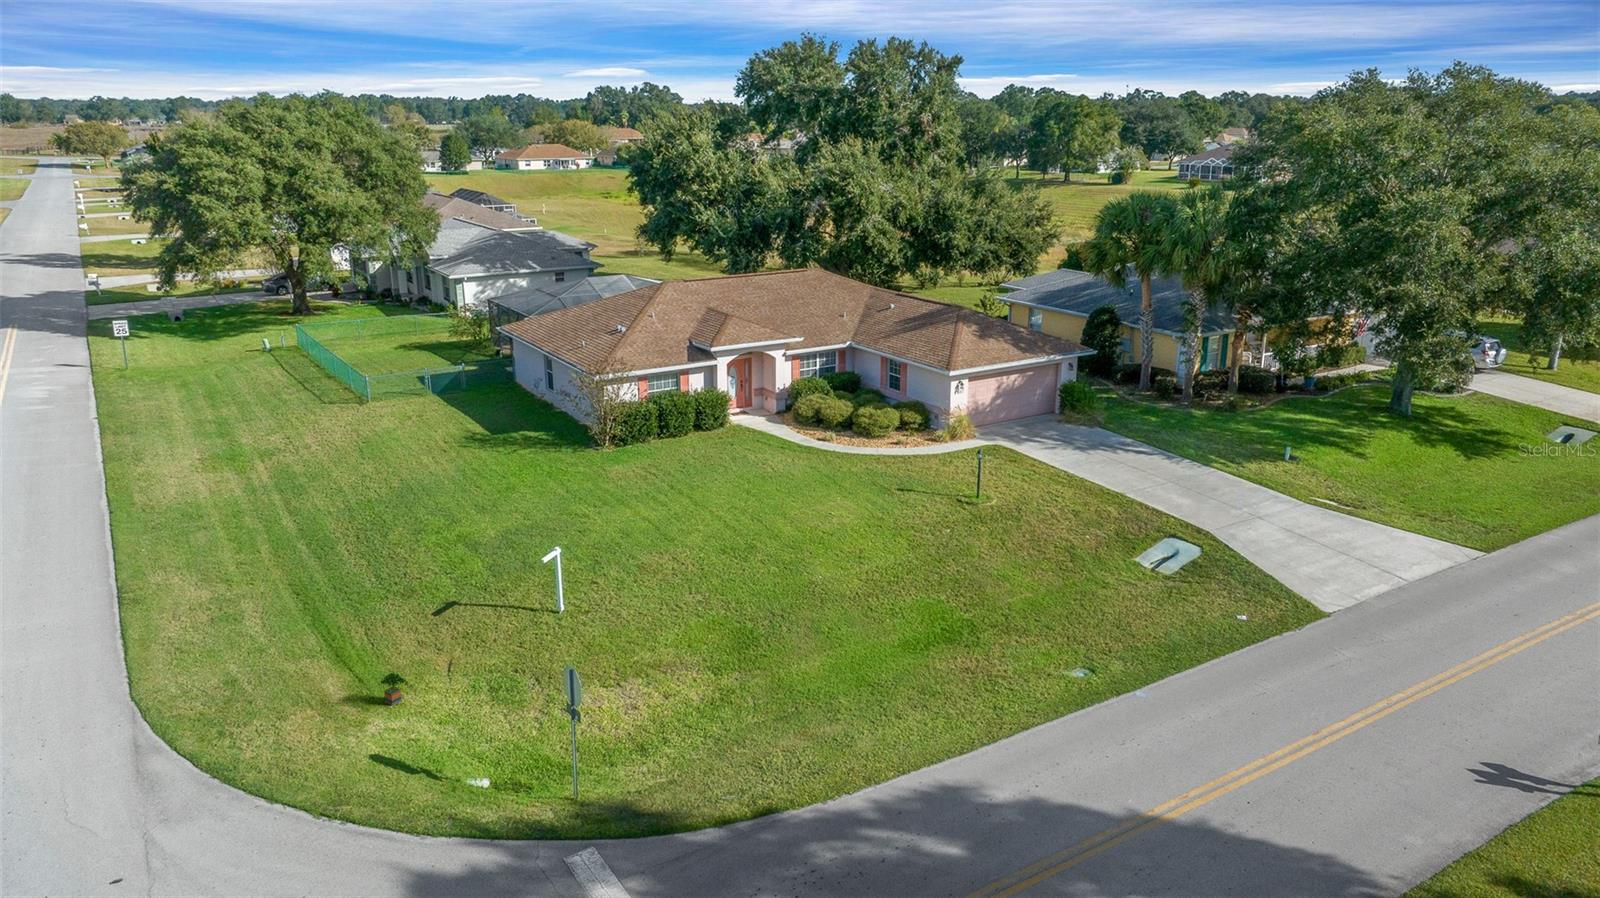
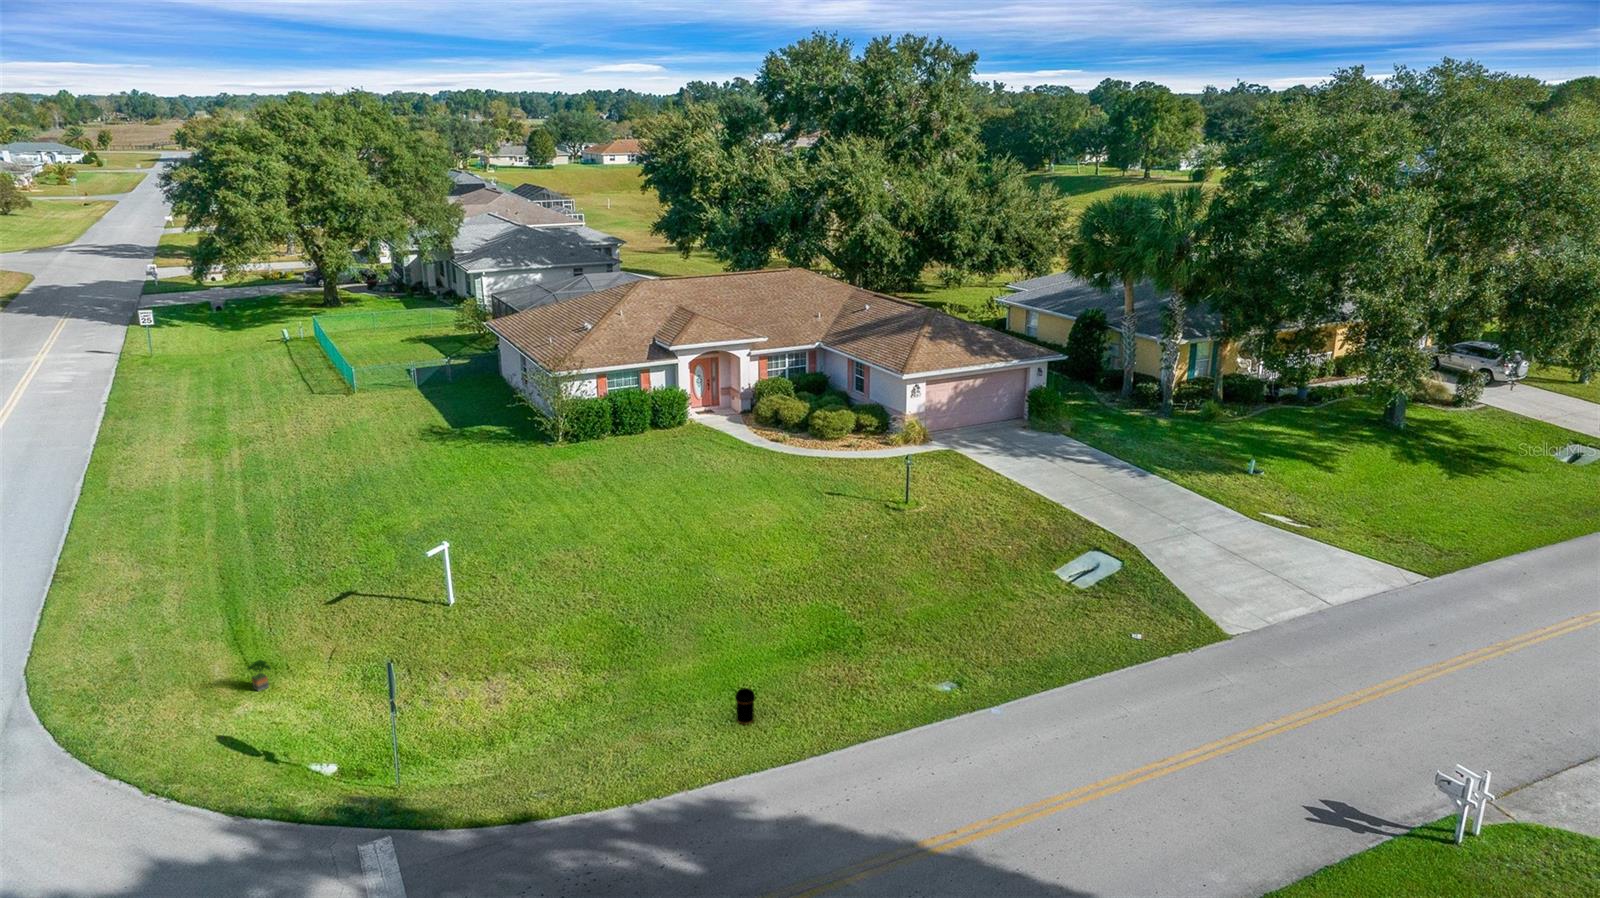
trash can: none [892,679,913,714] -> present [735,688,756,724]

